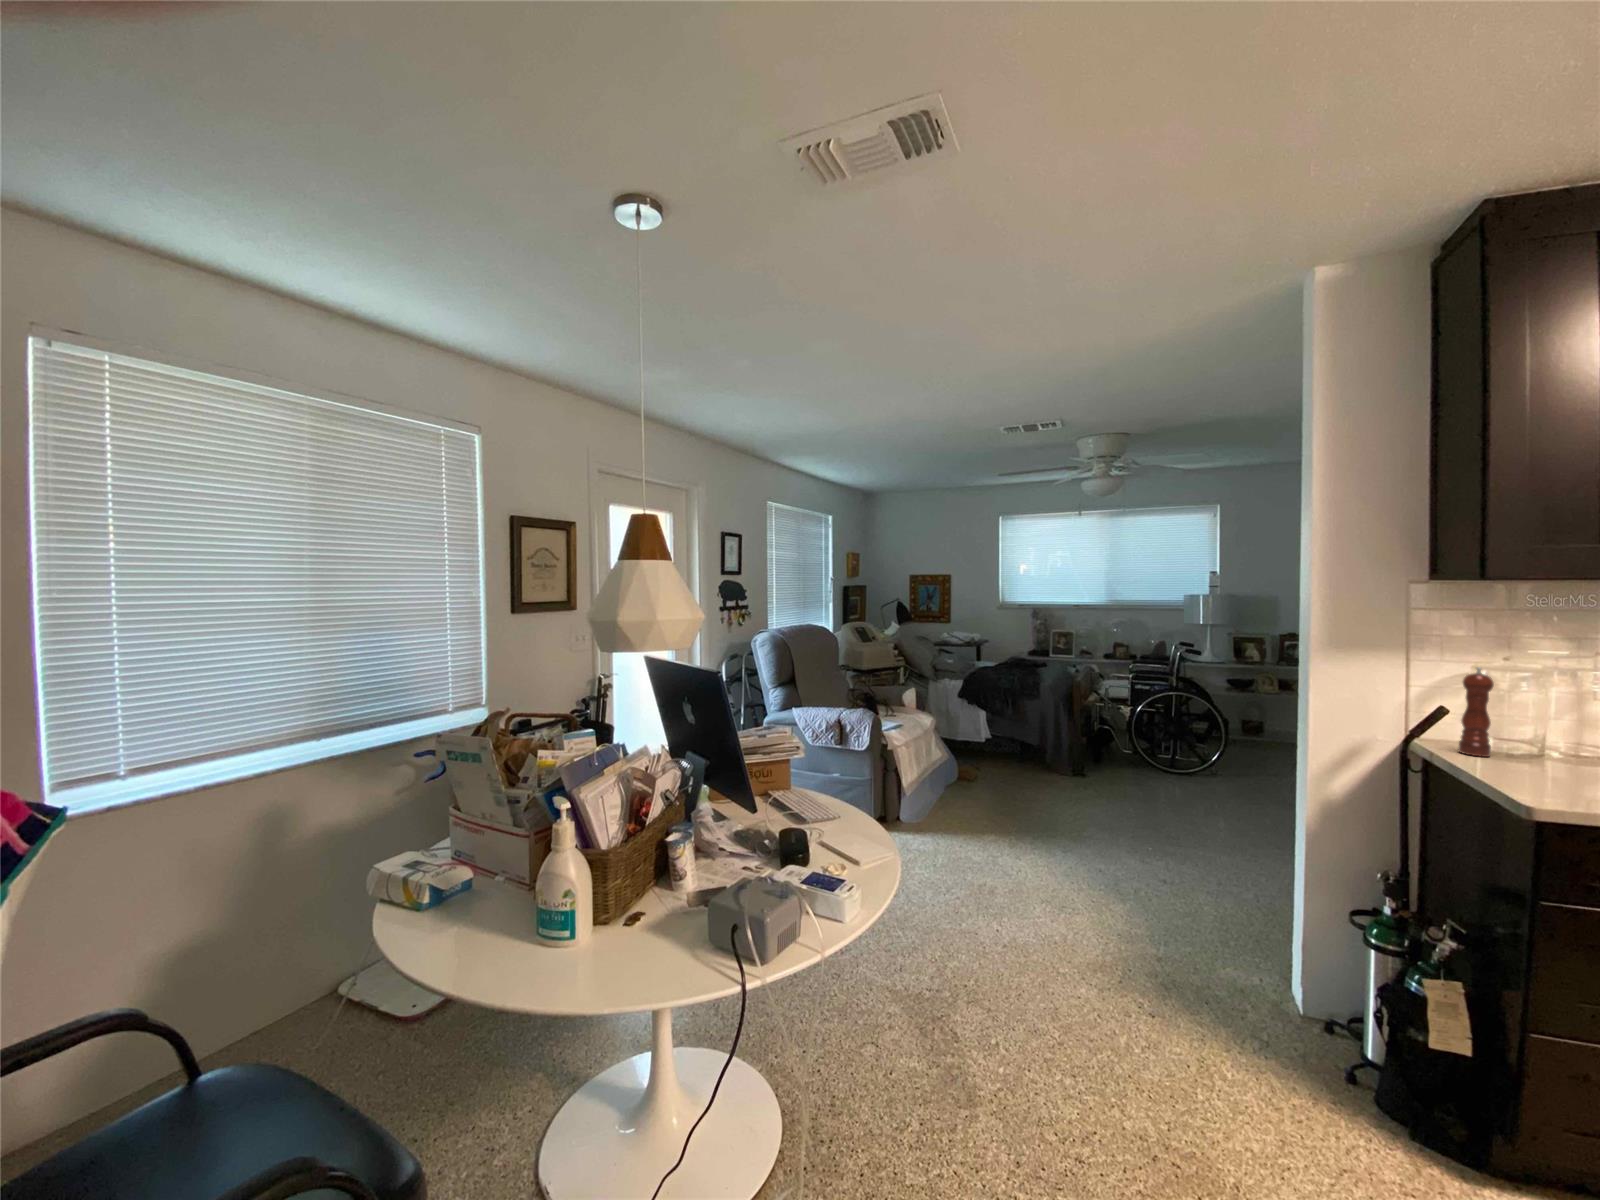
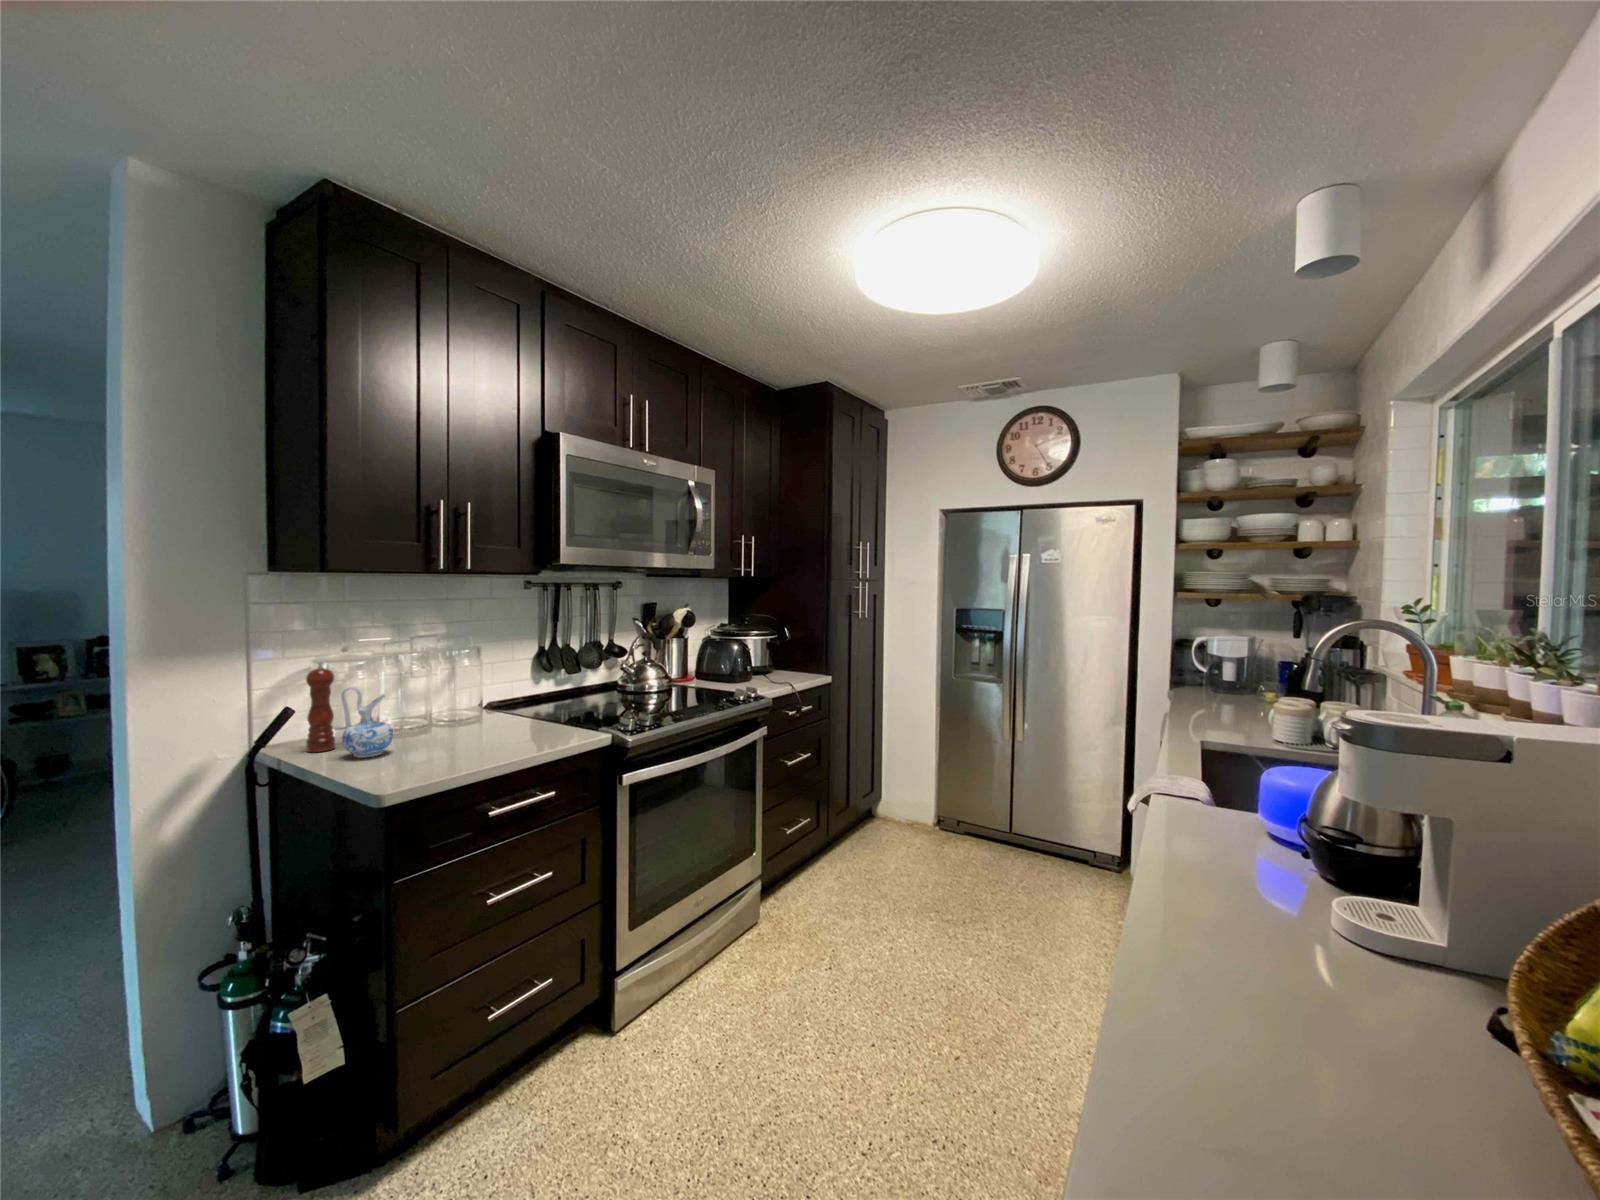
ceramic pitcher: none [1497,695,1562,774] -> present [341,686,393,758]

